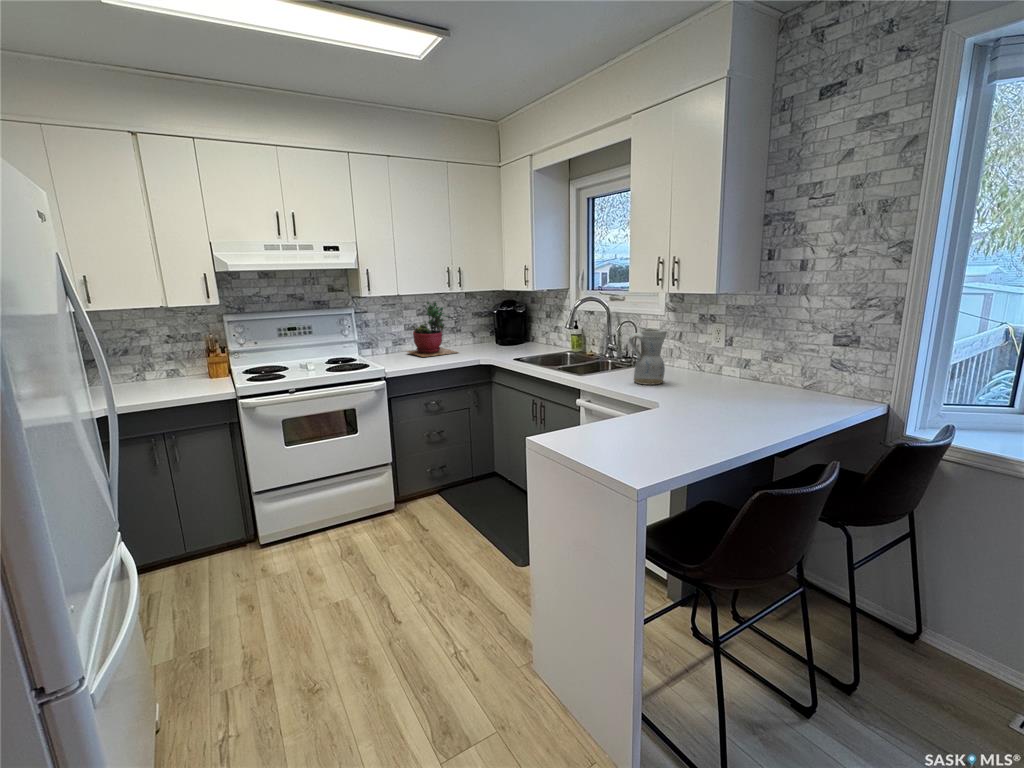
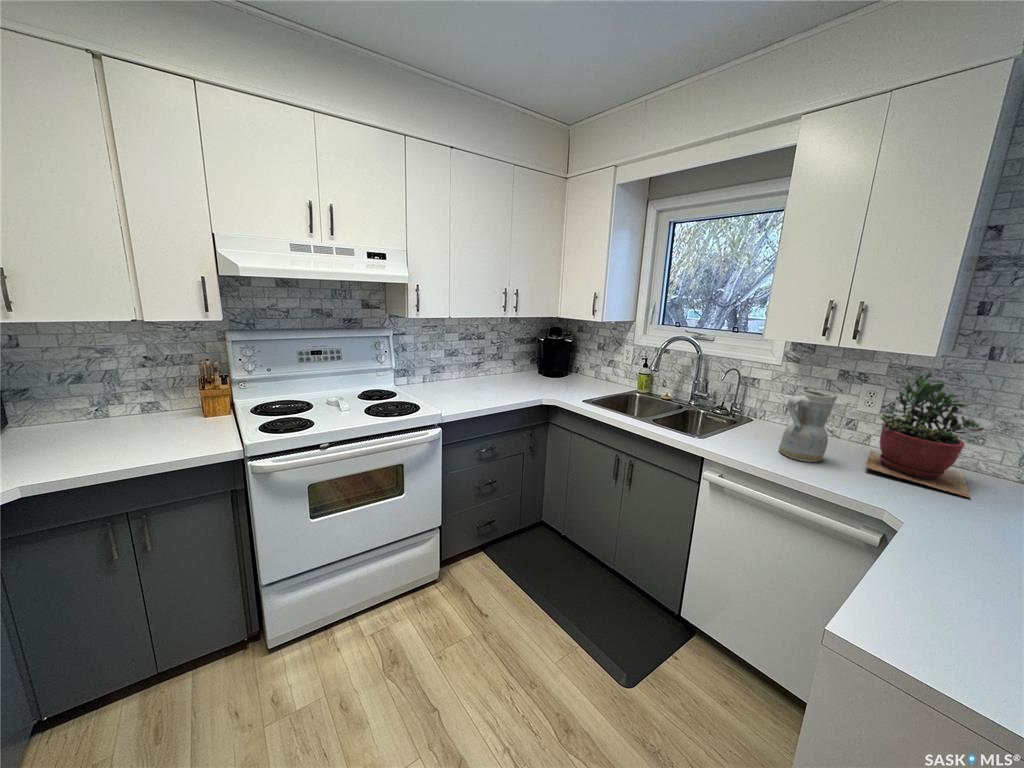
succulent plant: present [407,302,458,357] -> present [865,372,984,498]

